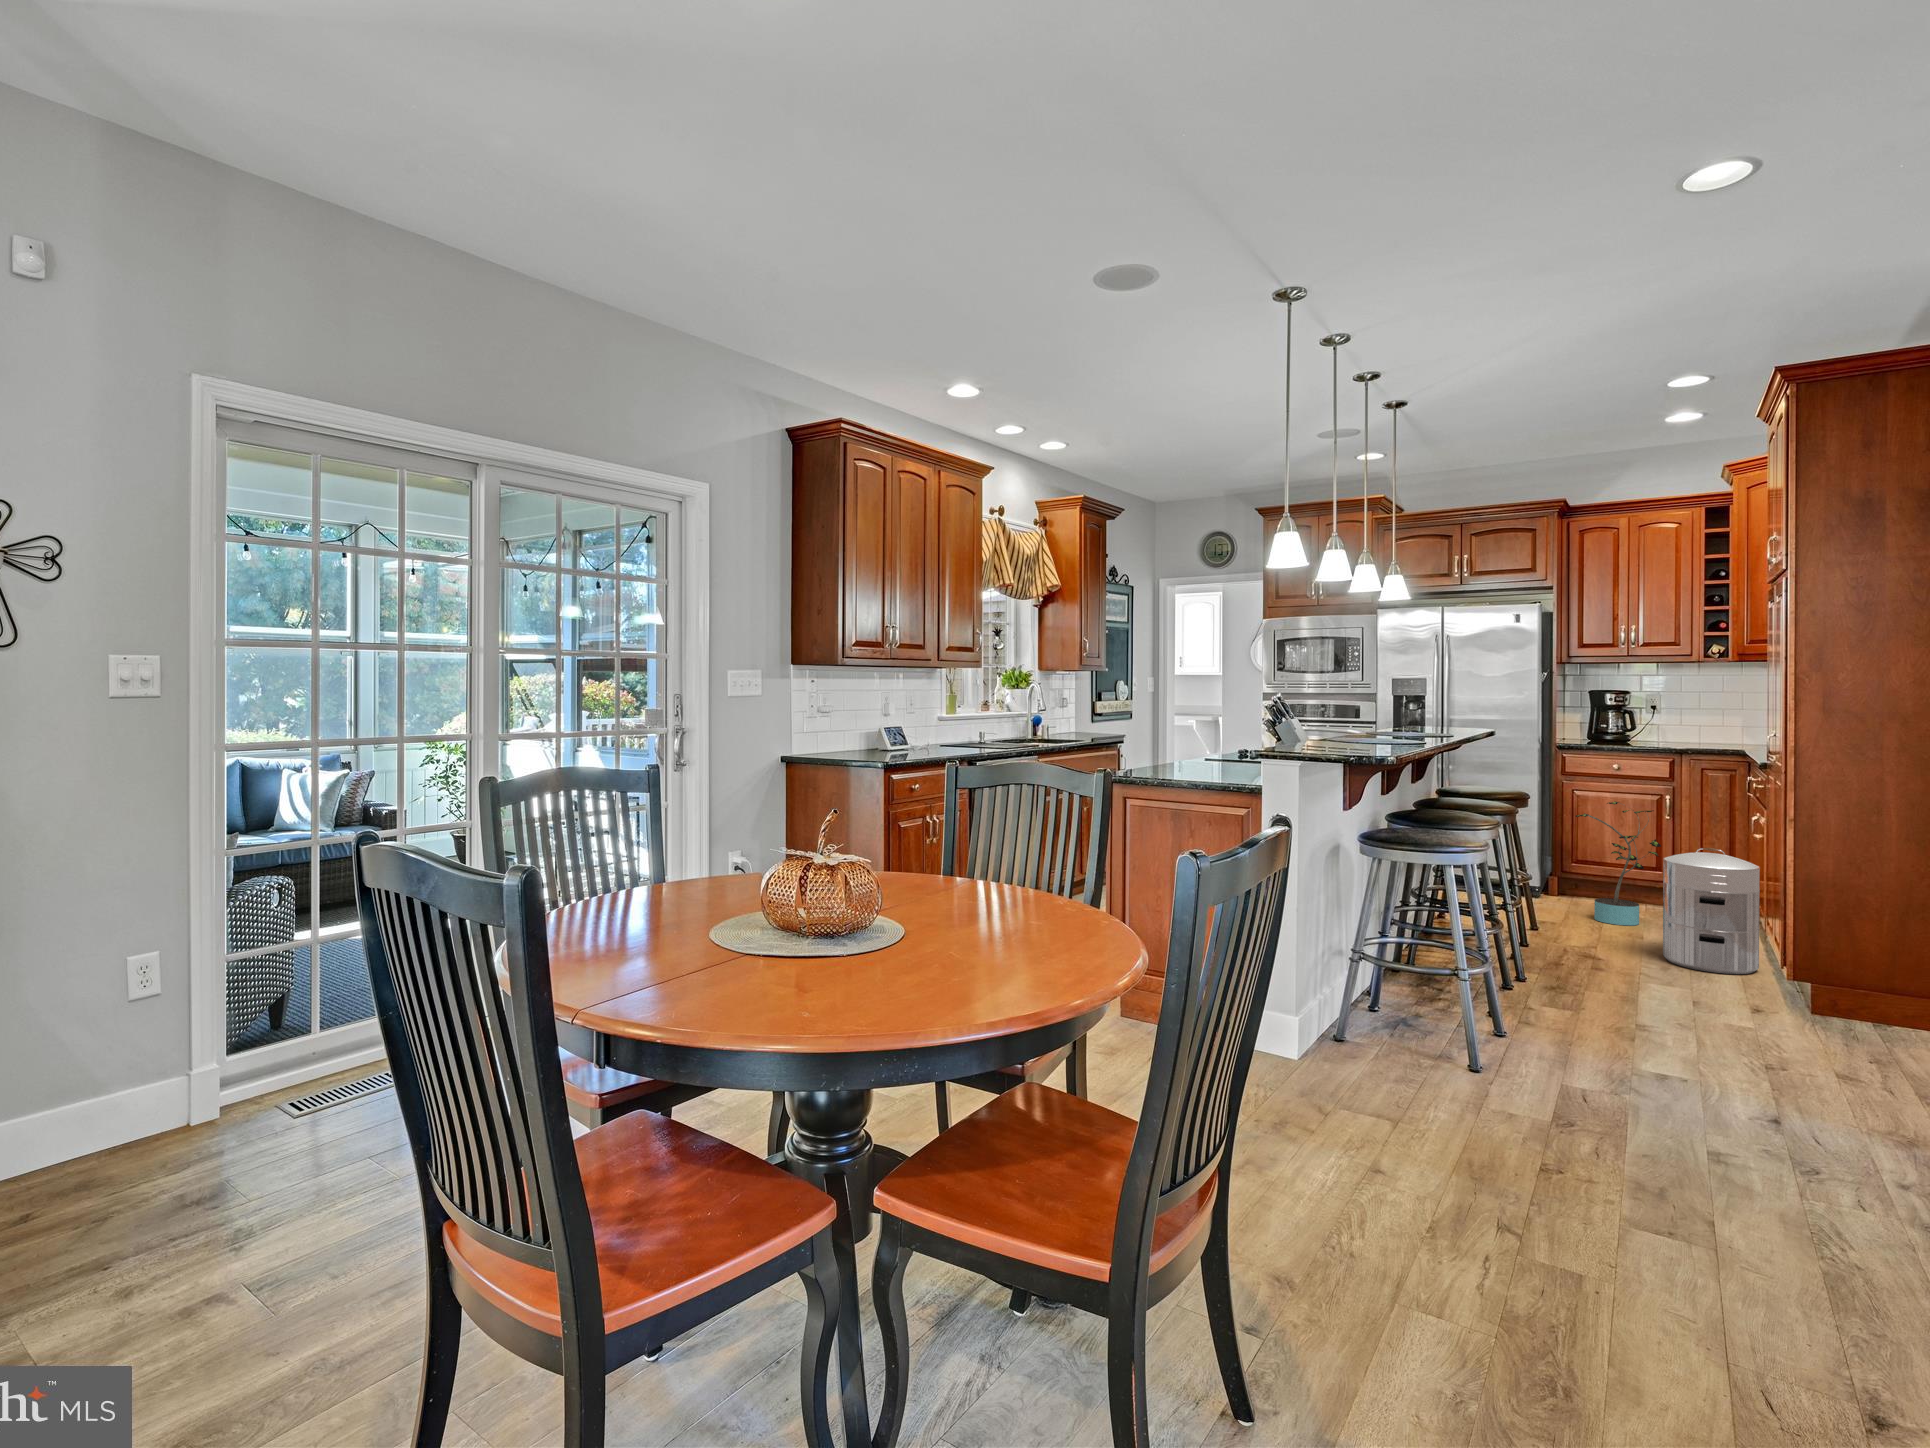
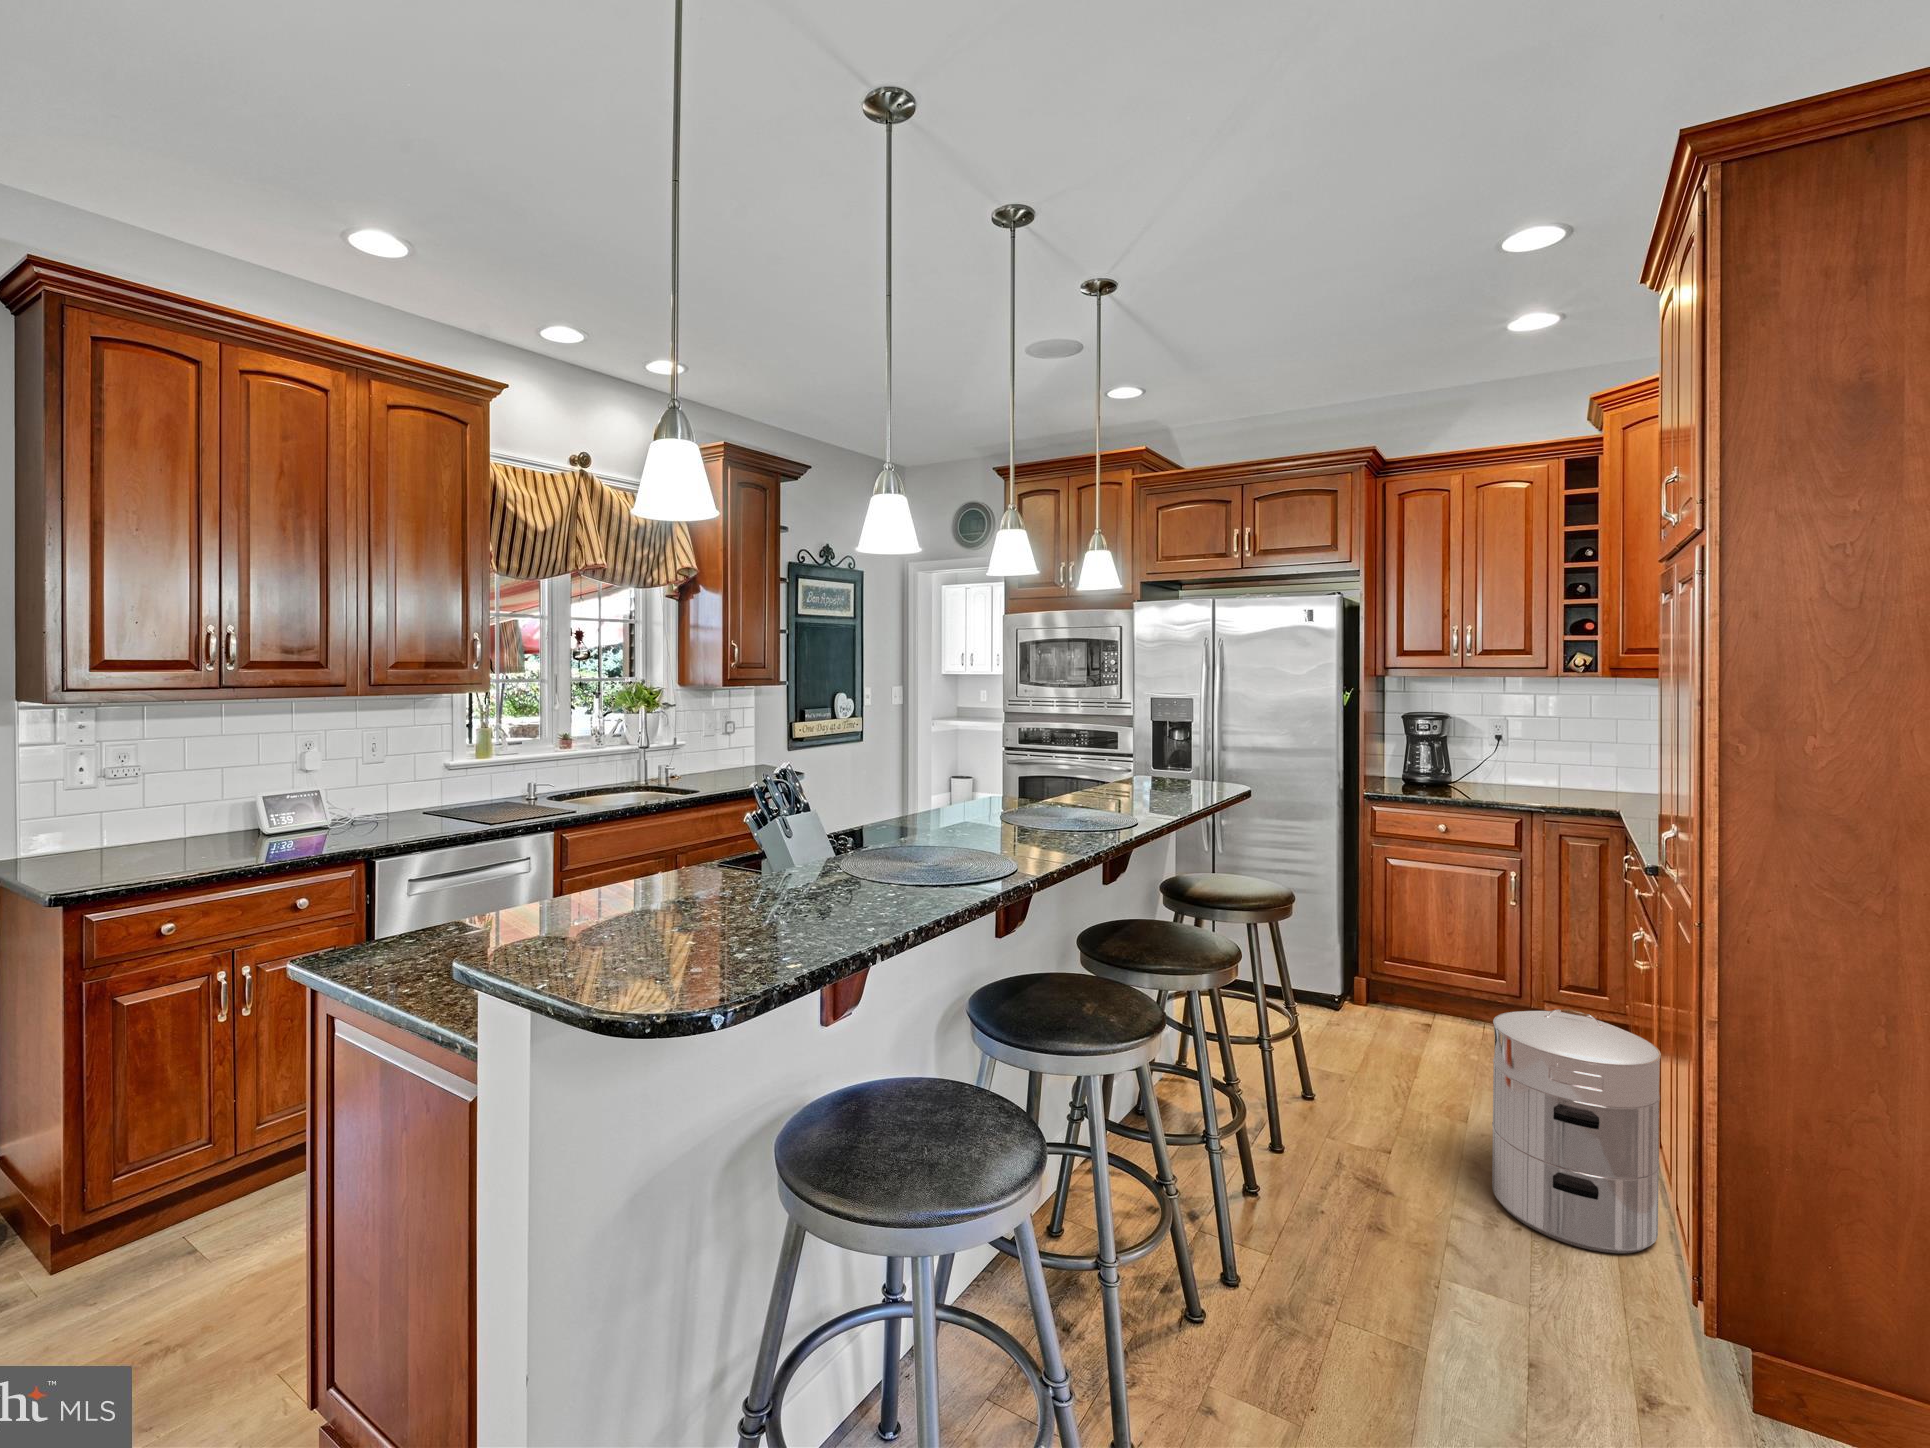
potted plant: present [1576,801,1661,926] -> none [1374,886,1498,1084]

